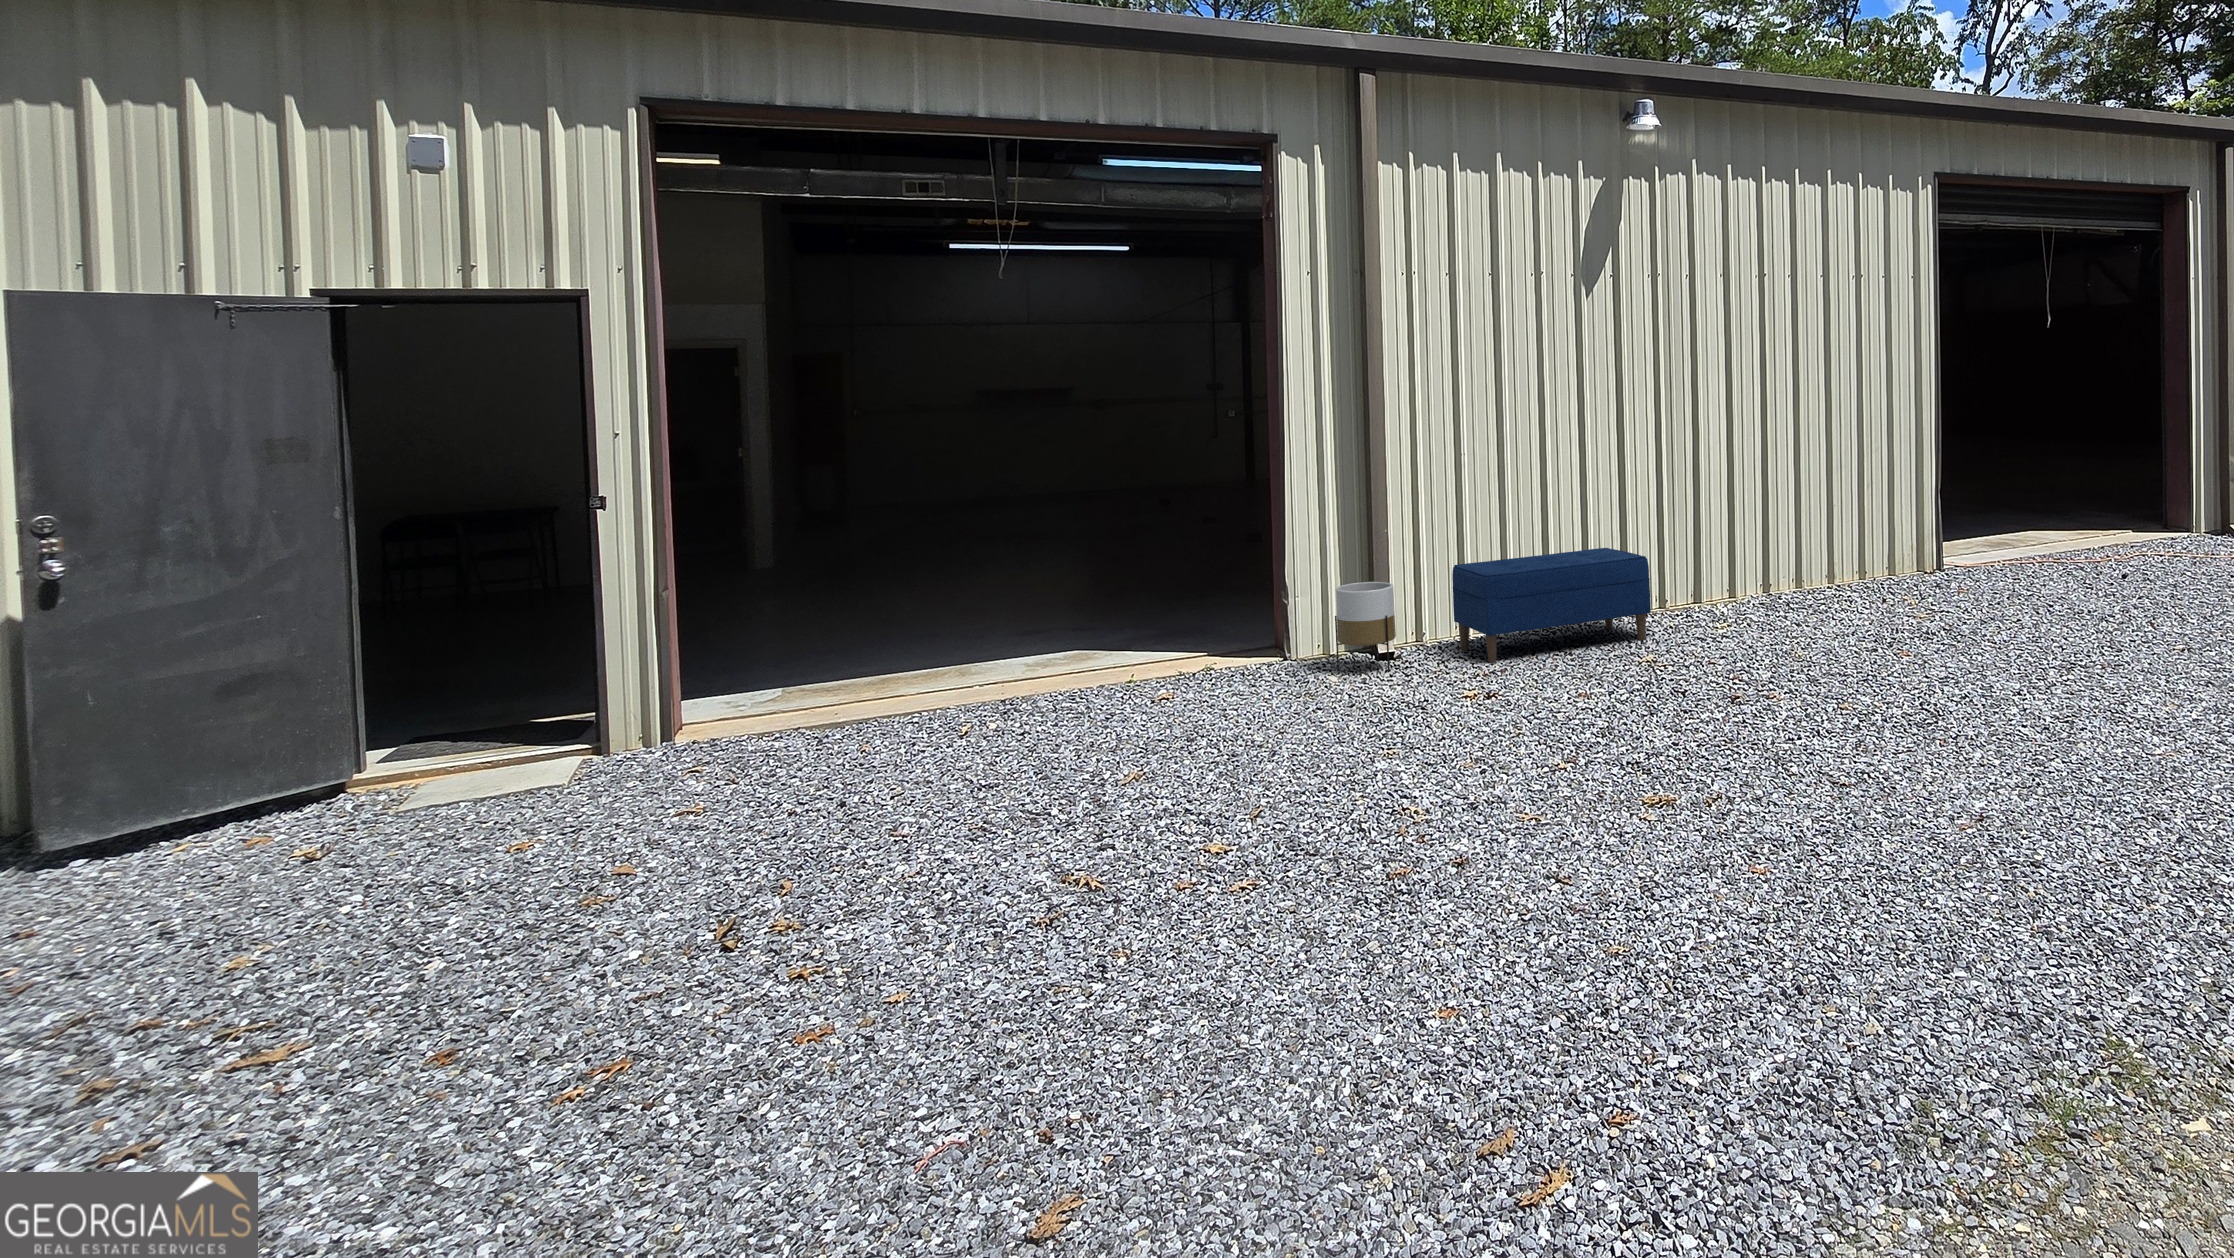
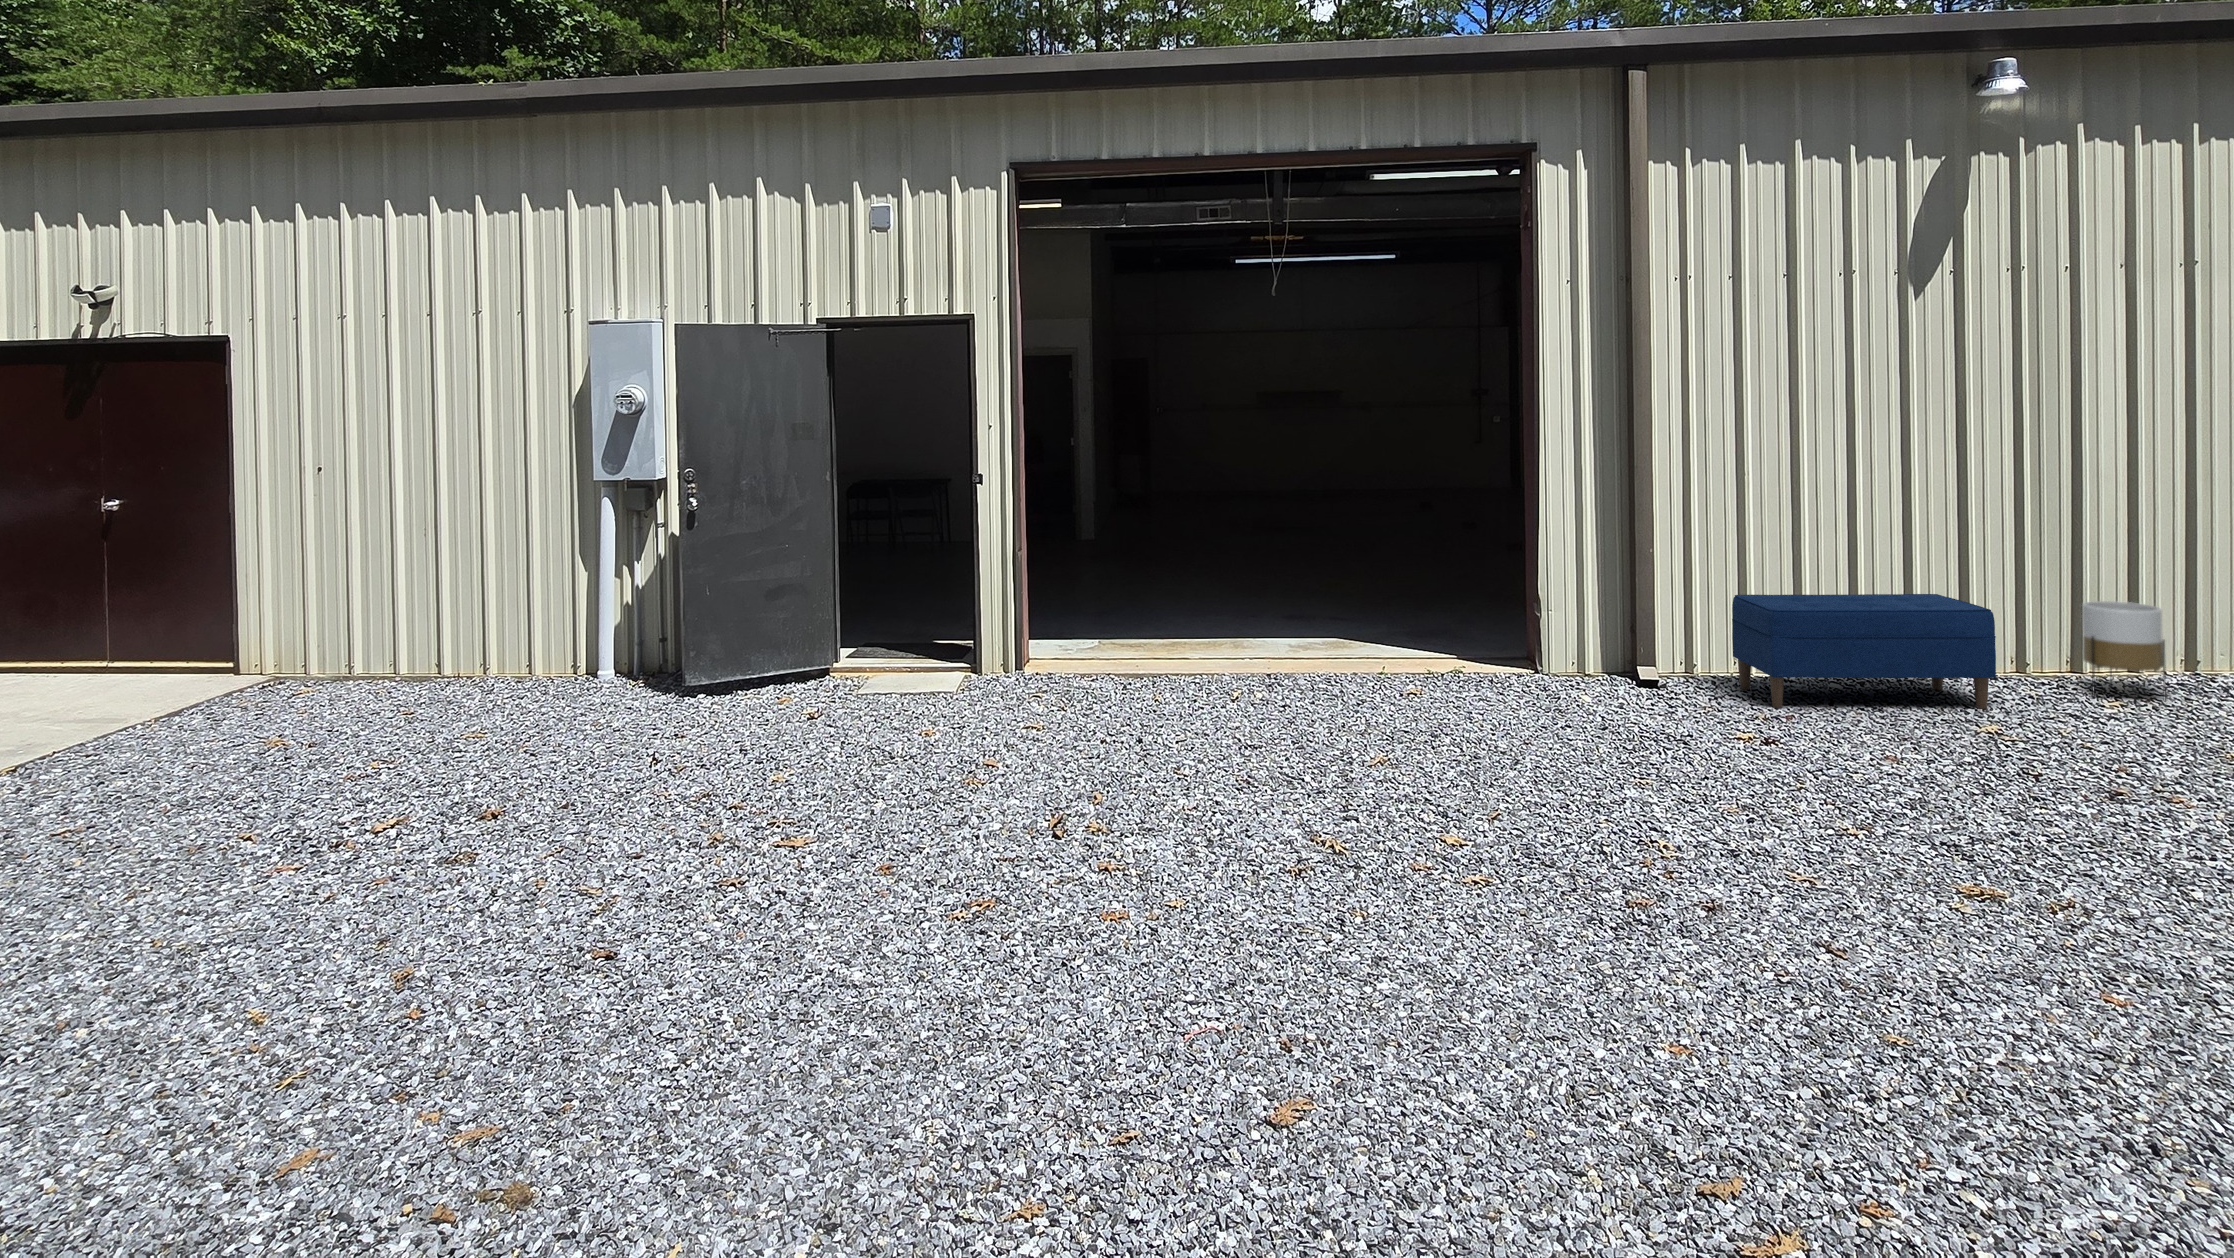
planter: present [1335,582,1396,672] -> present [2082,601,2166,699]

